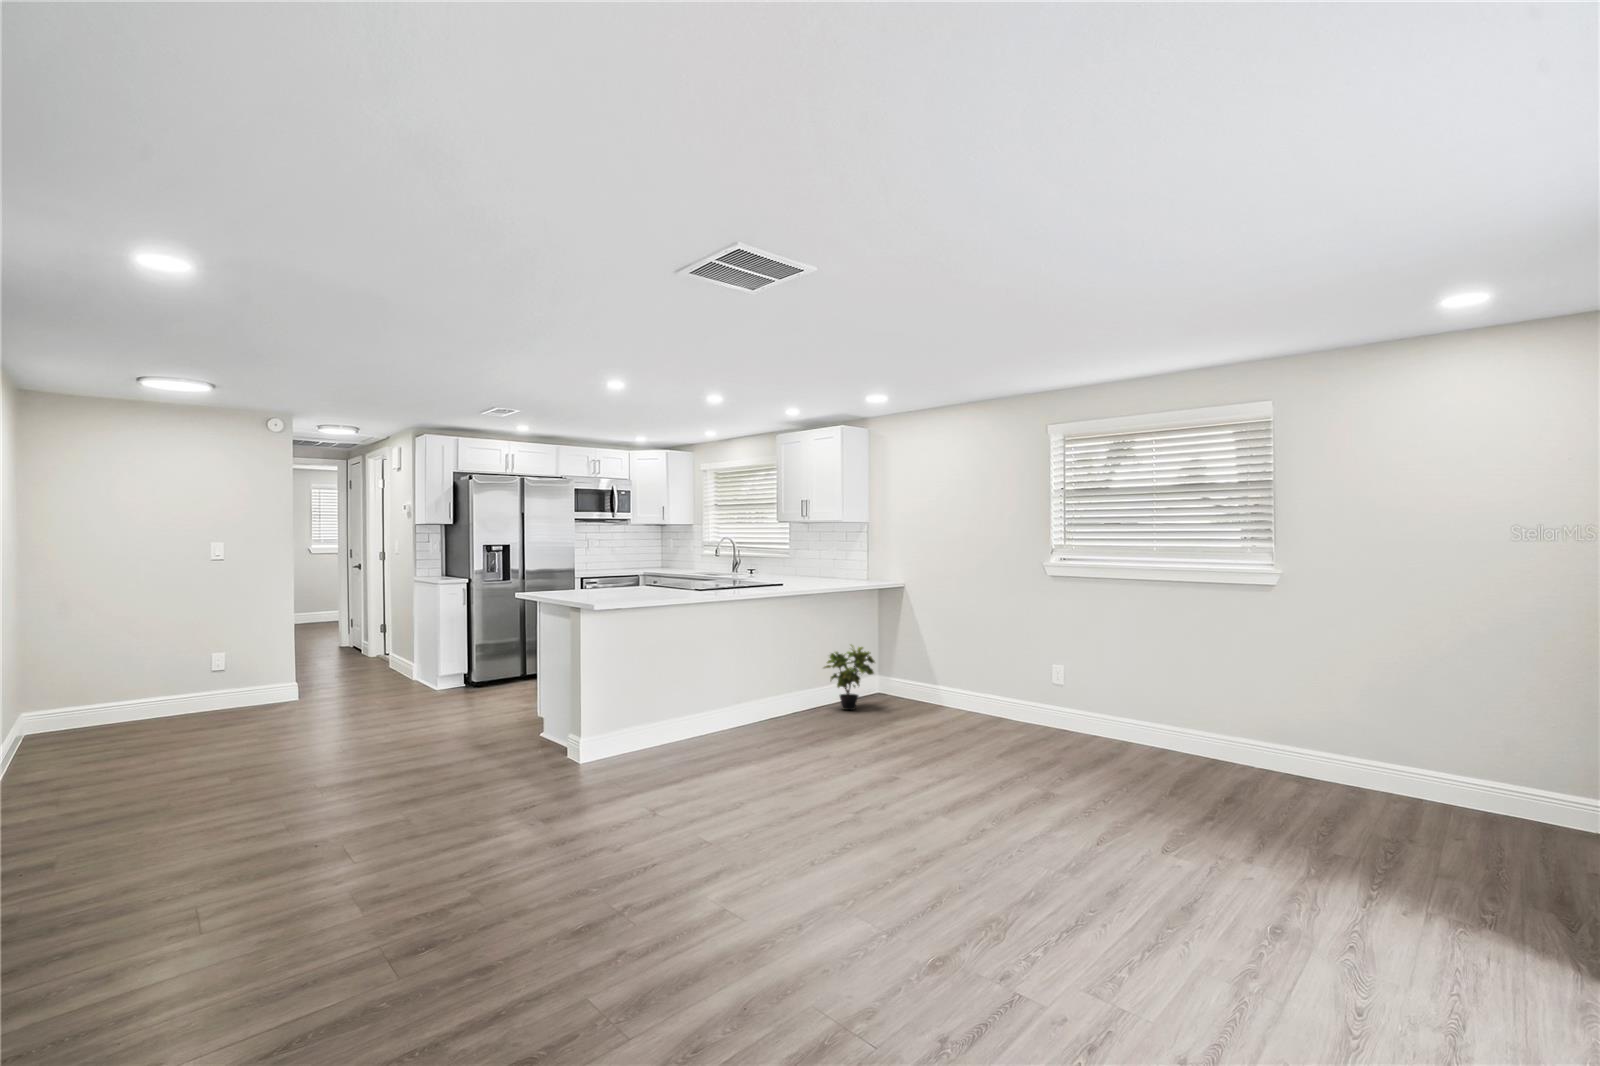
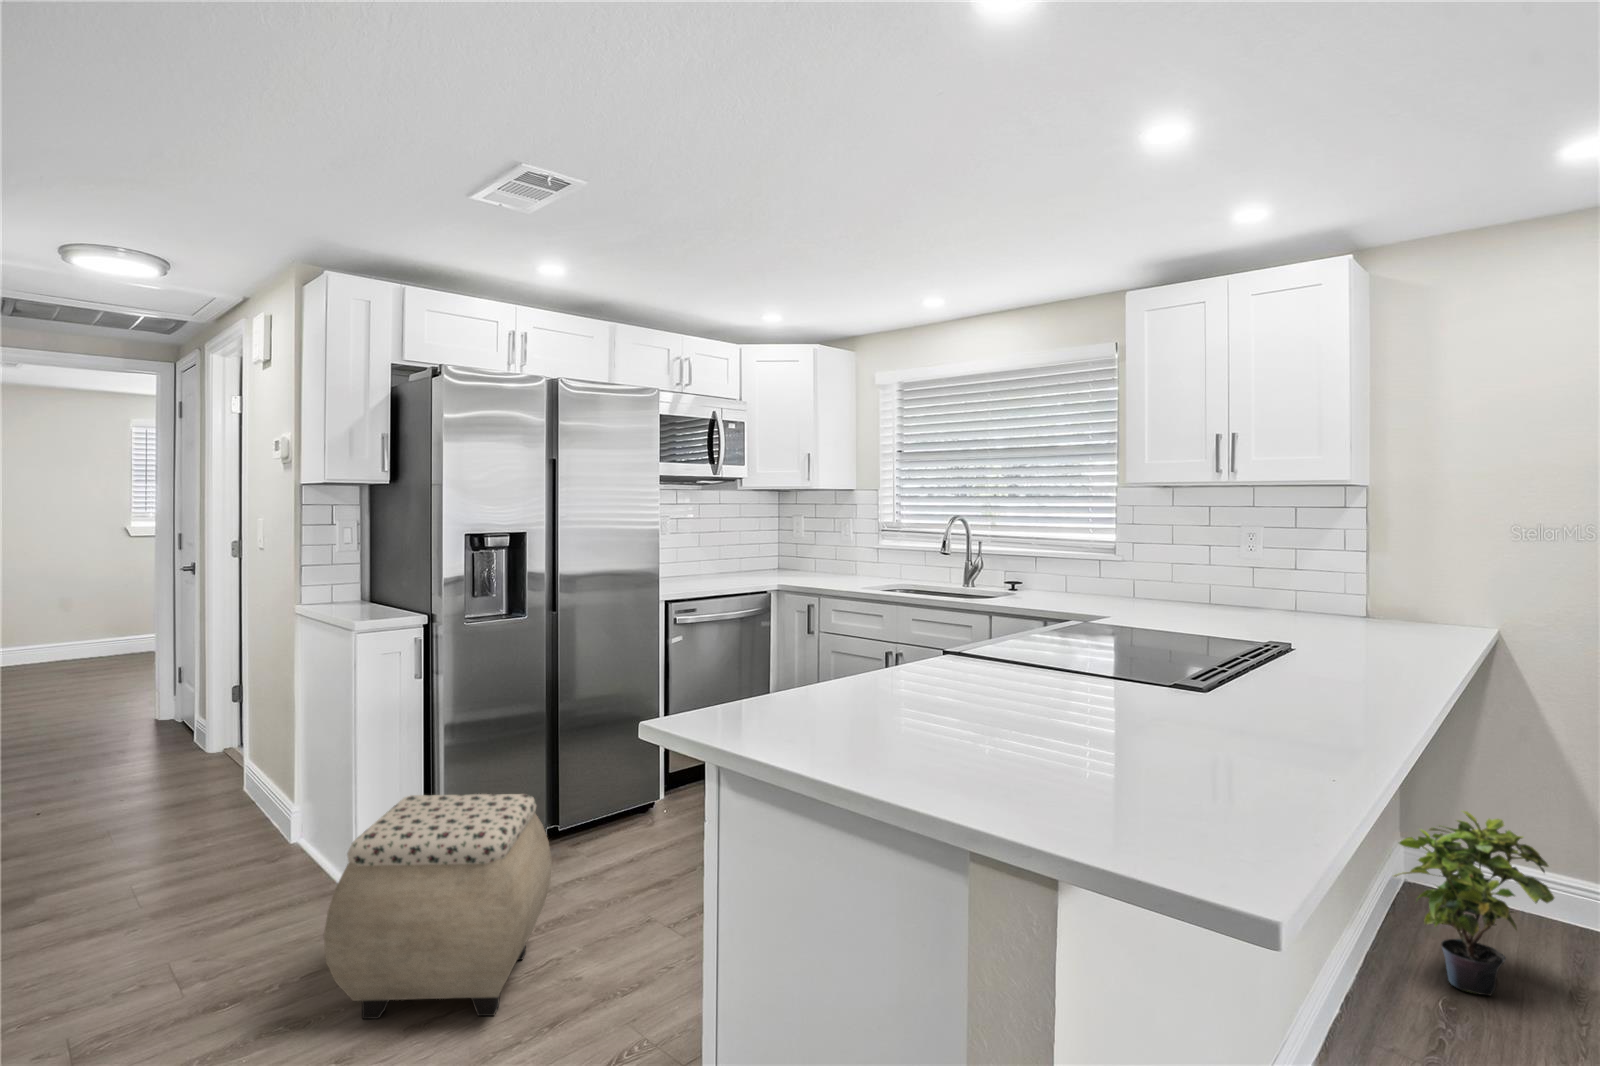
ottoman: none [424,643,511,715] -> present [324,794,552,1019]

